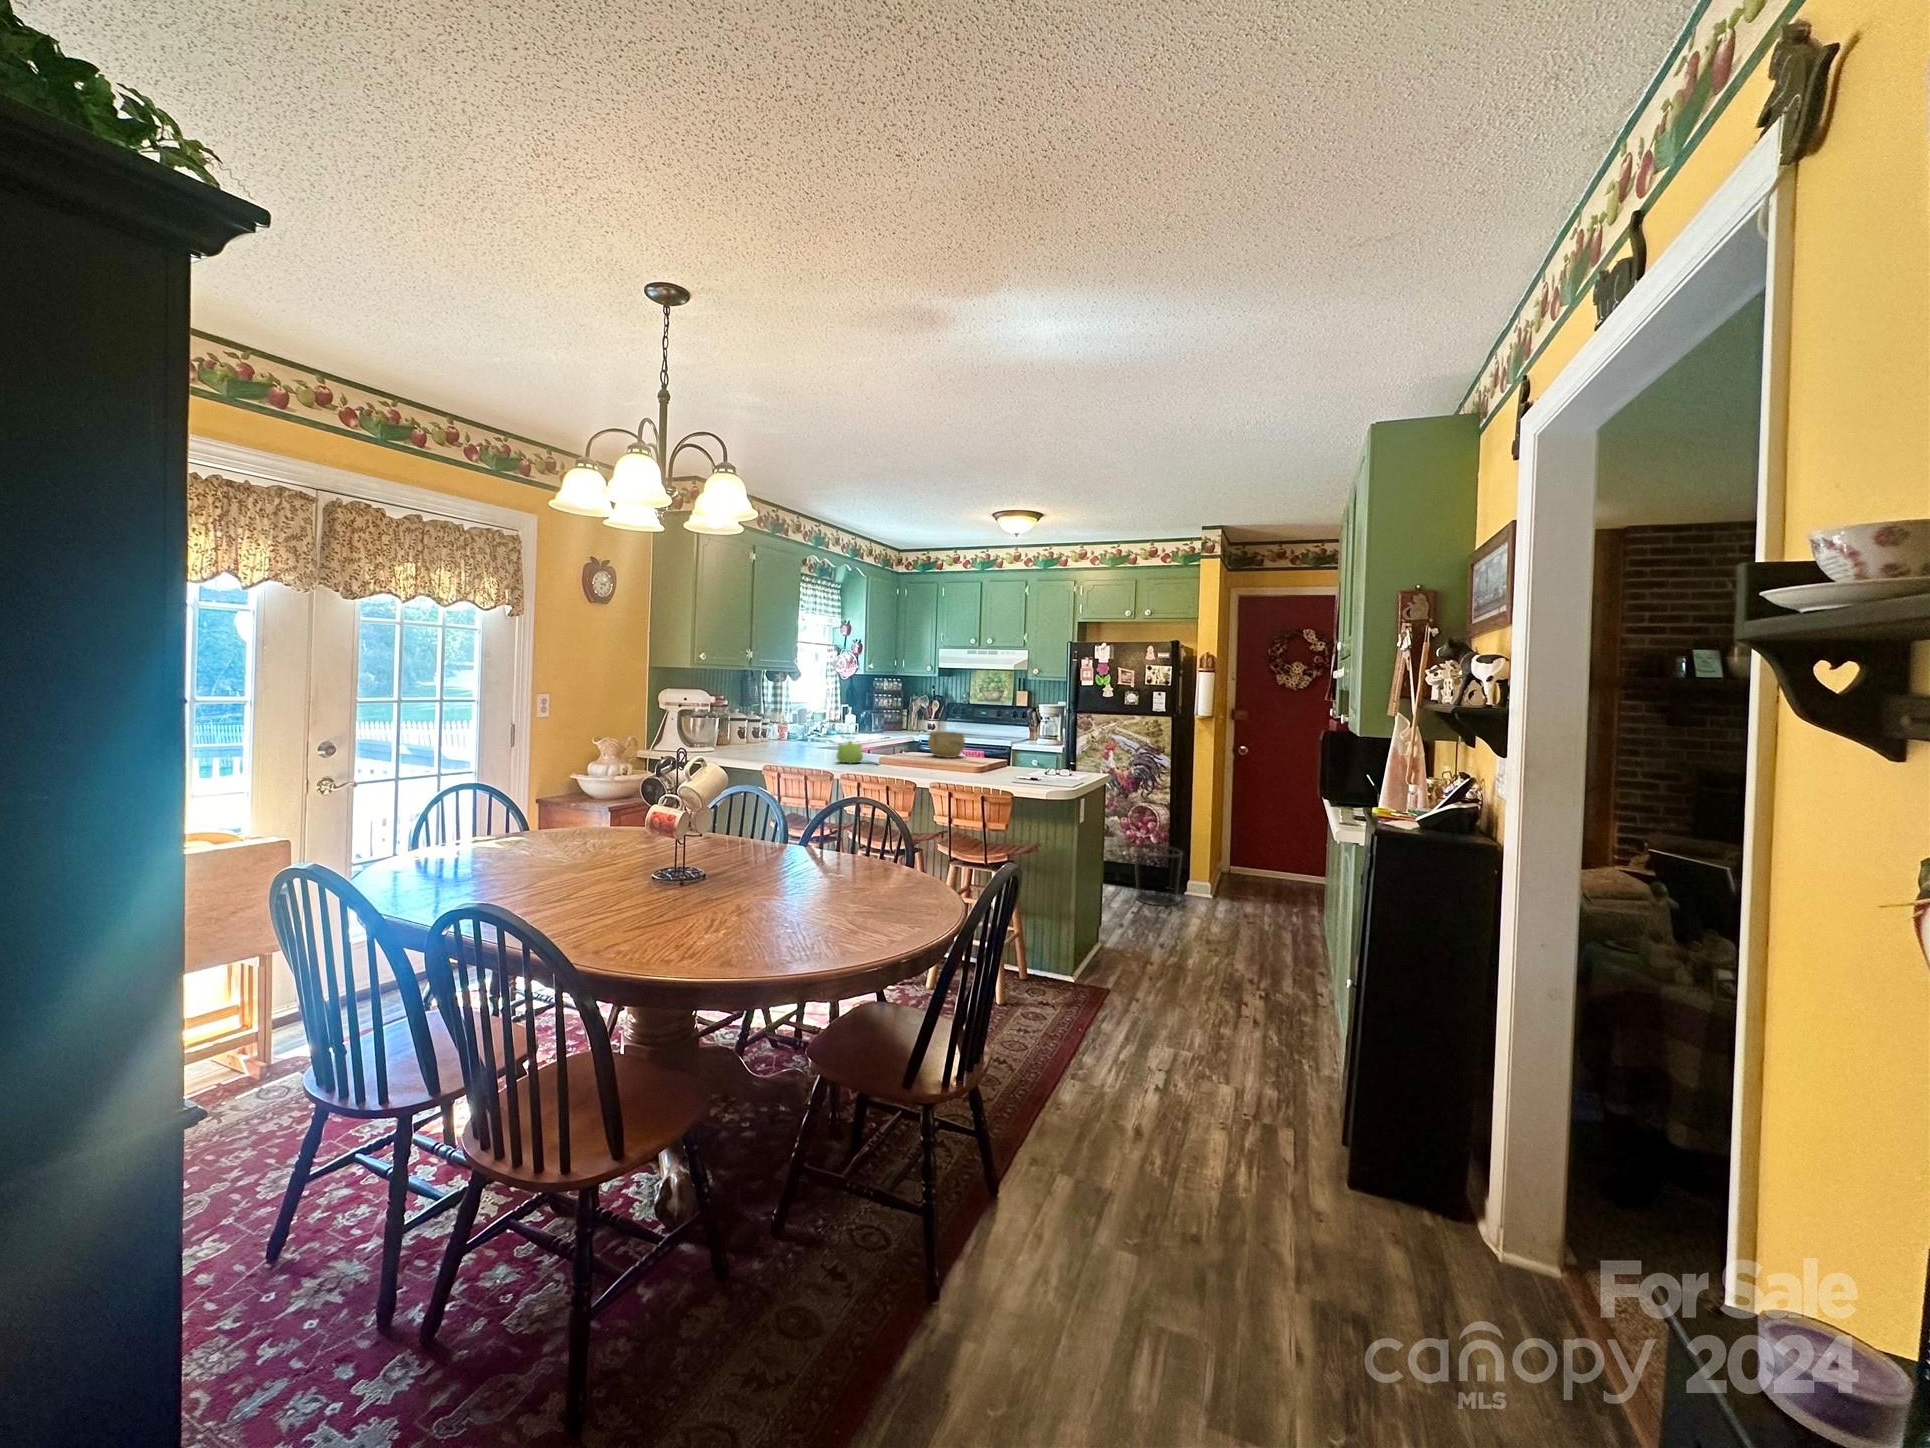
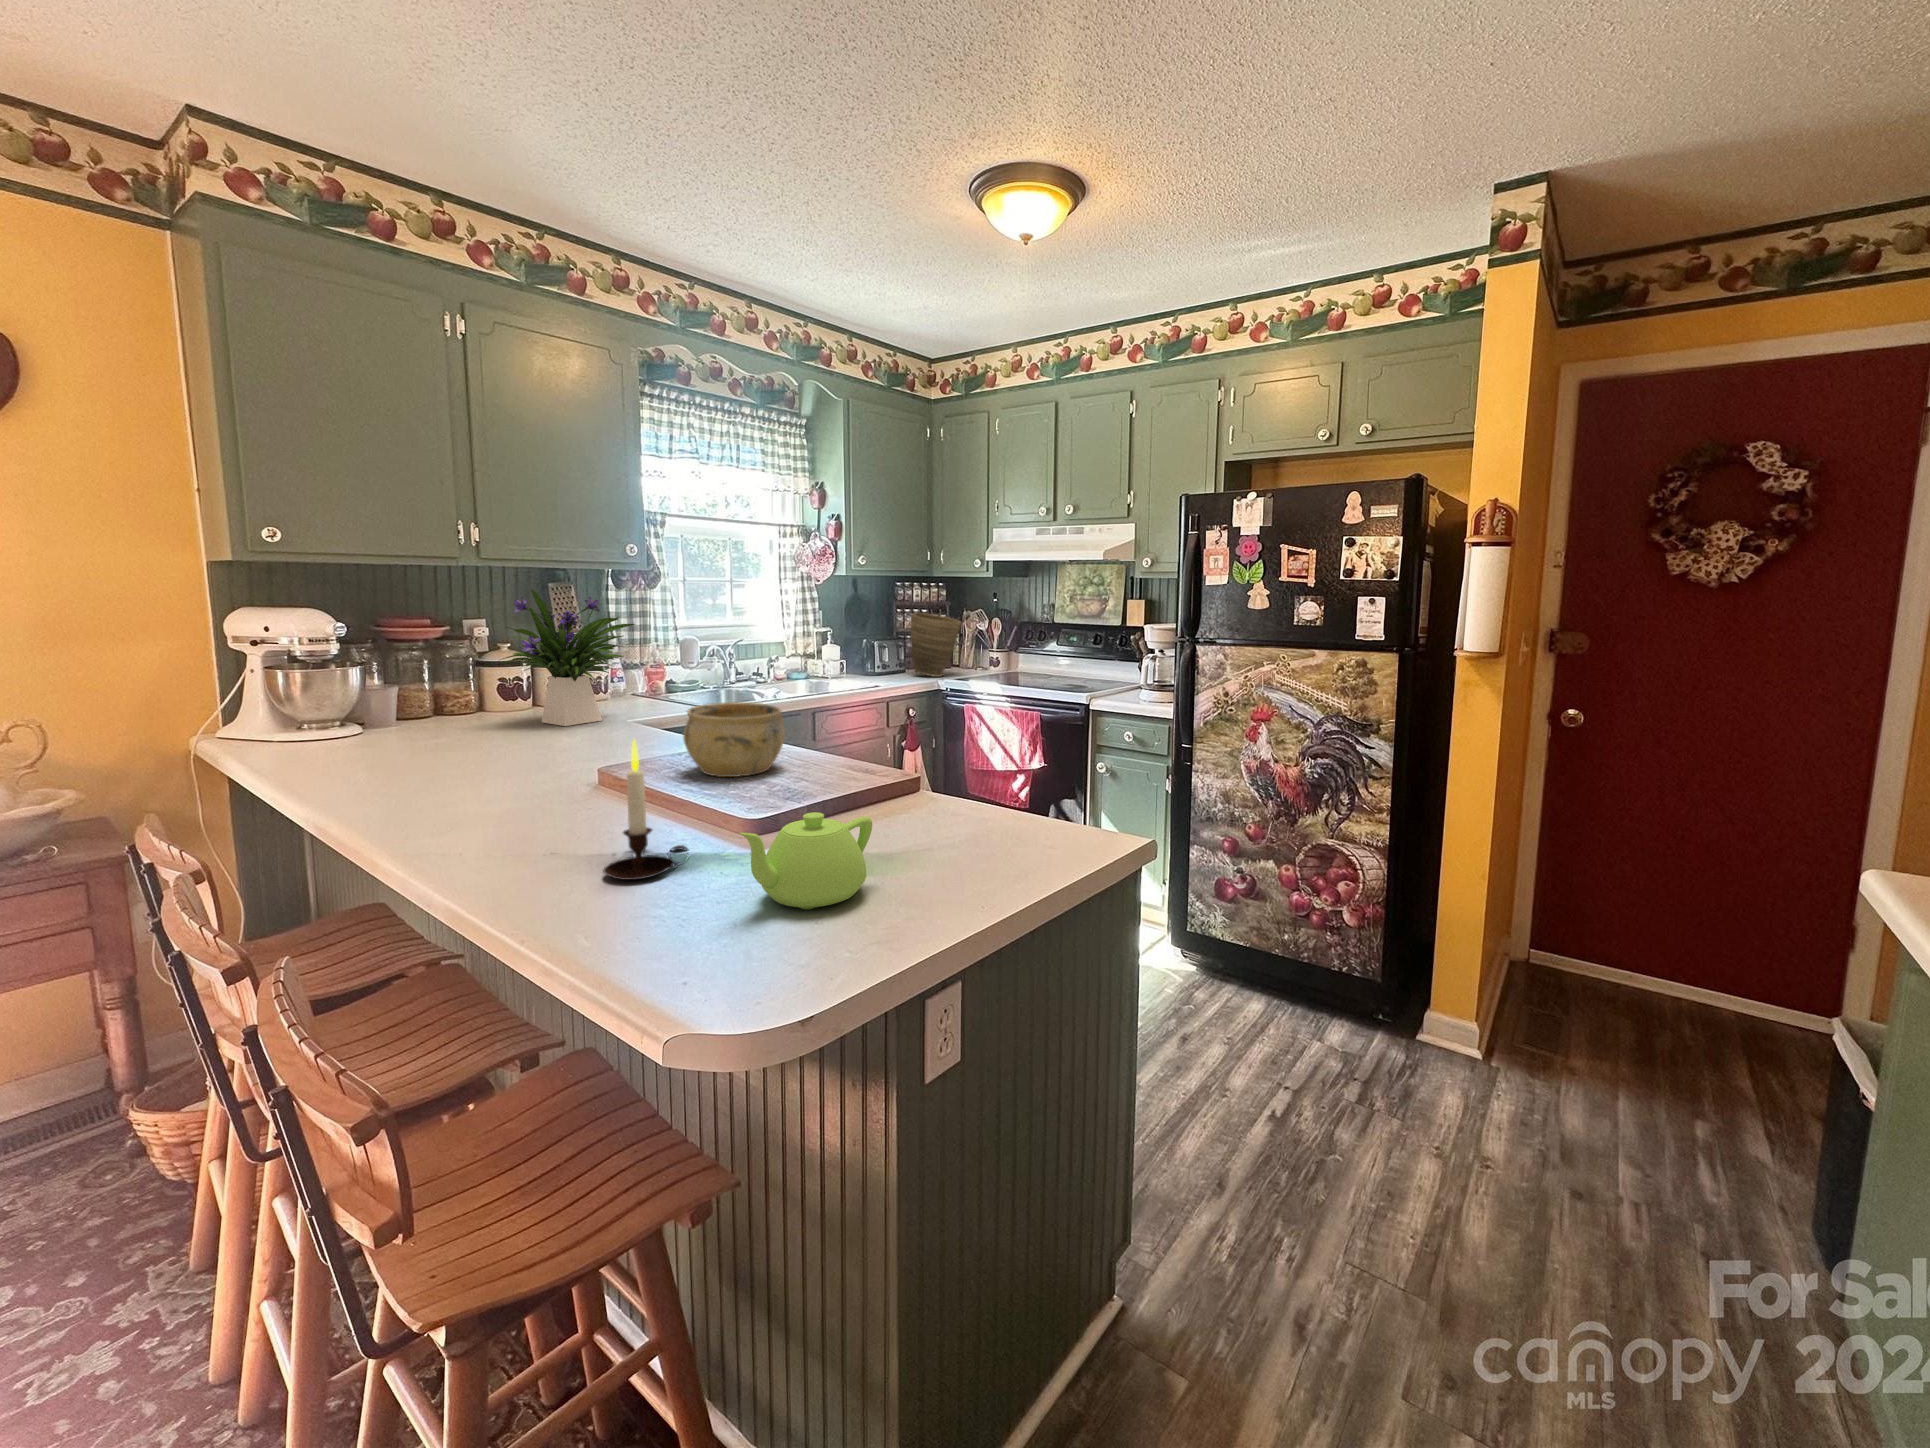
flower arrangement: none [768,684,833,750] -> present [494,590,635,726]
vase: none [892,697,922,735] -> present [910,613,961,677]
candle: none [968,733,991,775] -> present [604,740,690,880]
teapot: present [836,741,863,763] -> present [739,812,872,909]
waste bin: present [1134,845,1183,906] -> none [1296,933,1412,1088]

